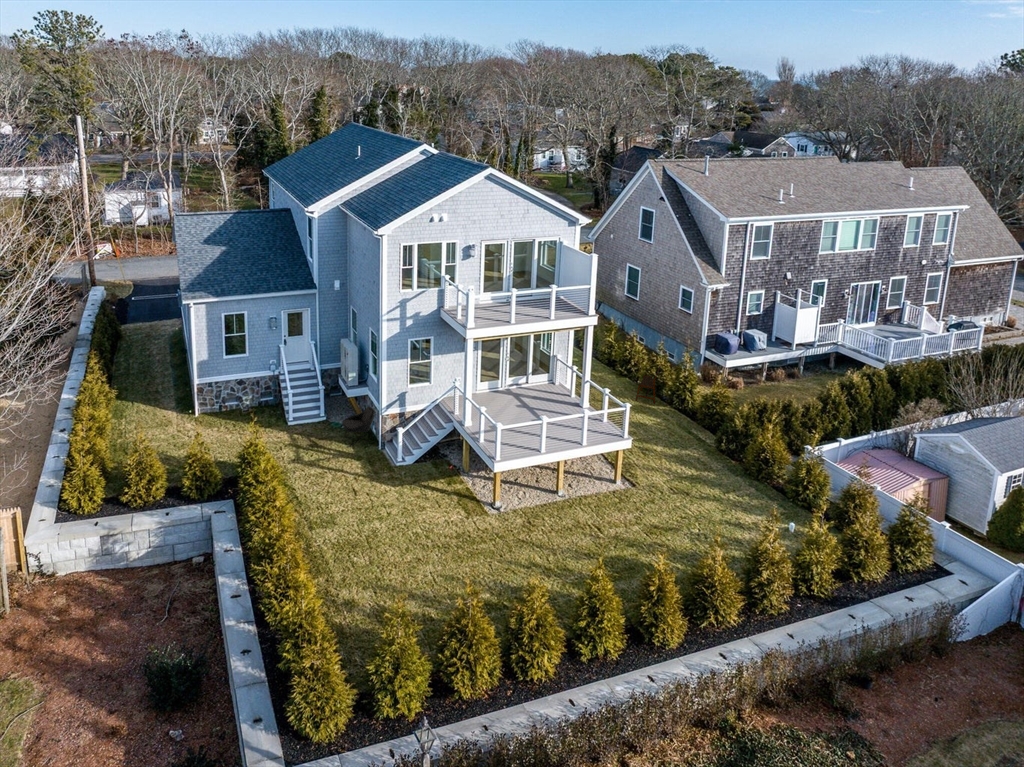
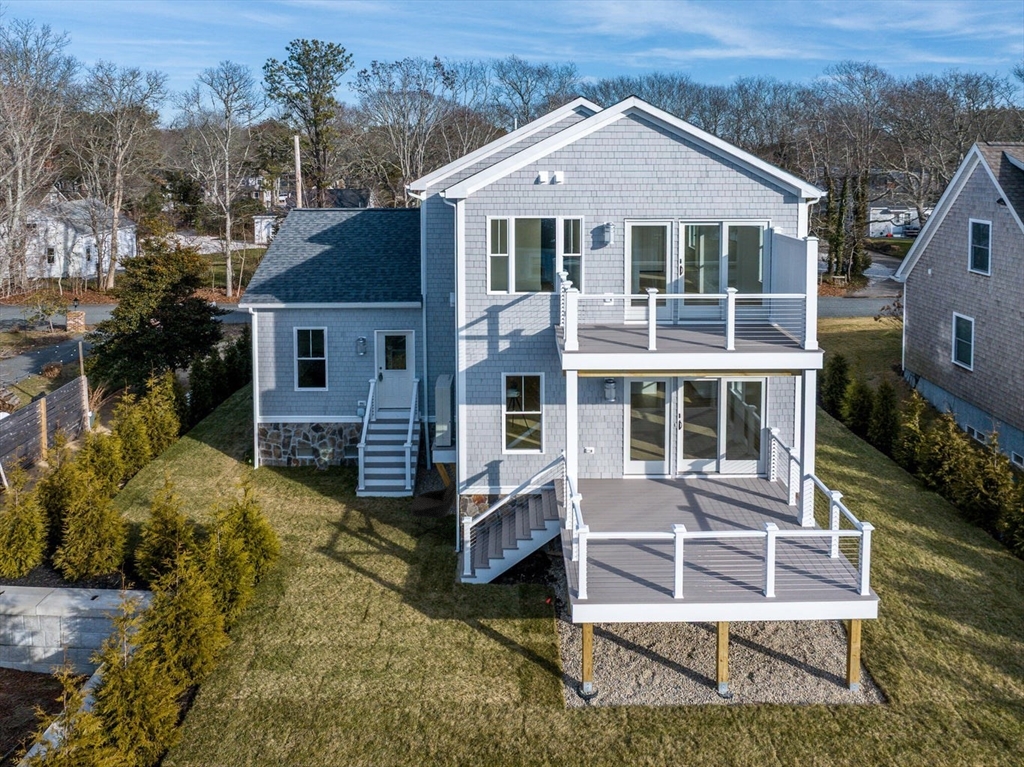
bench: present [636,366,661,403] -> none [938,474,996,540]

